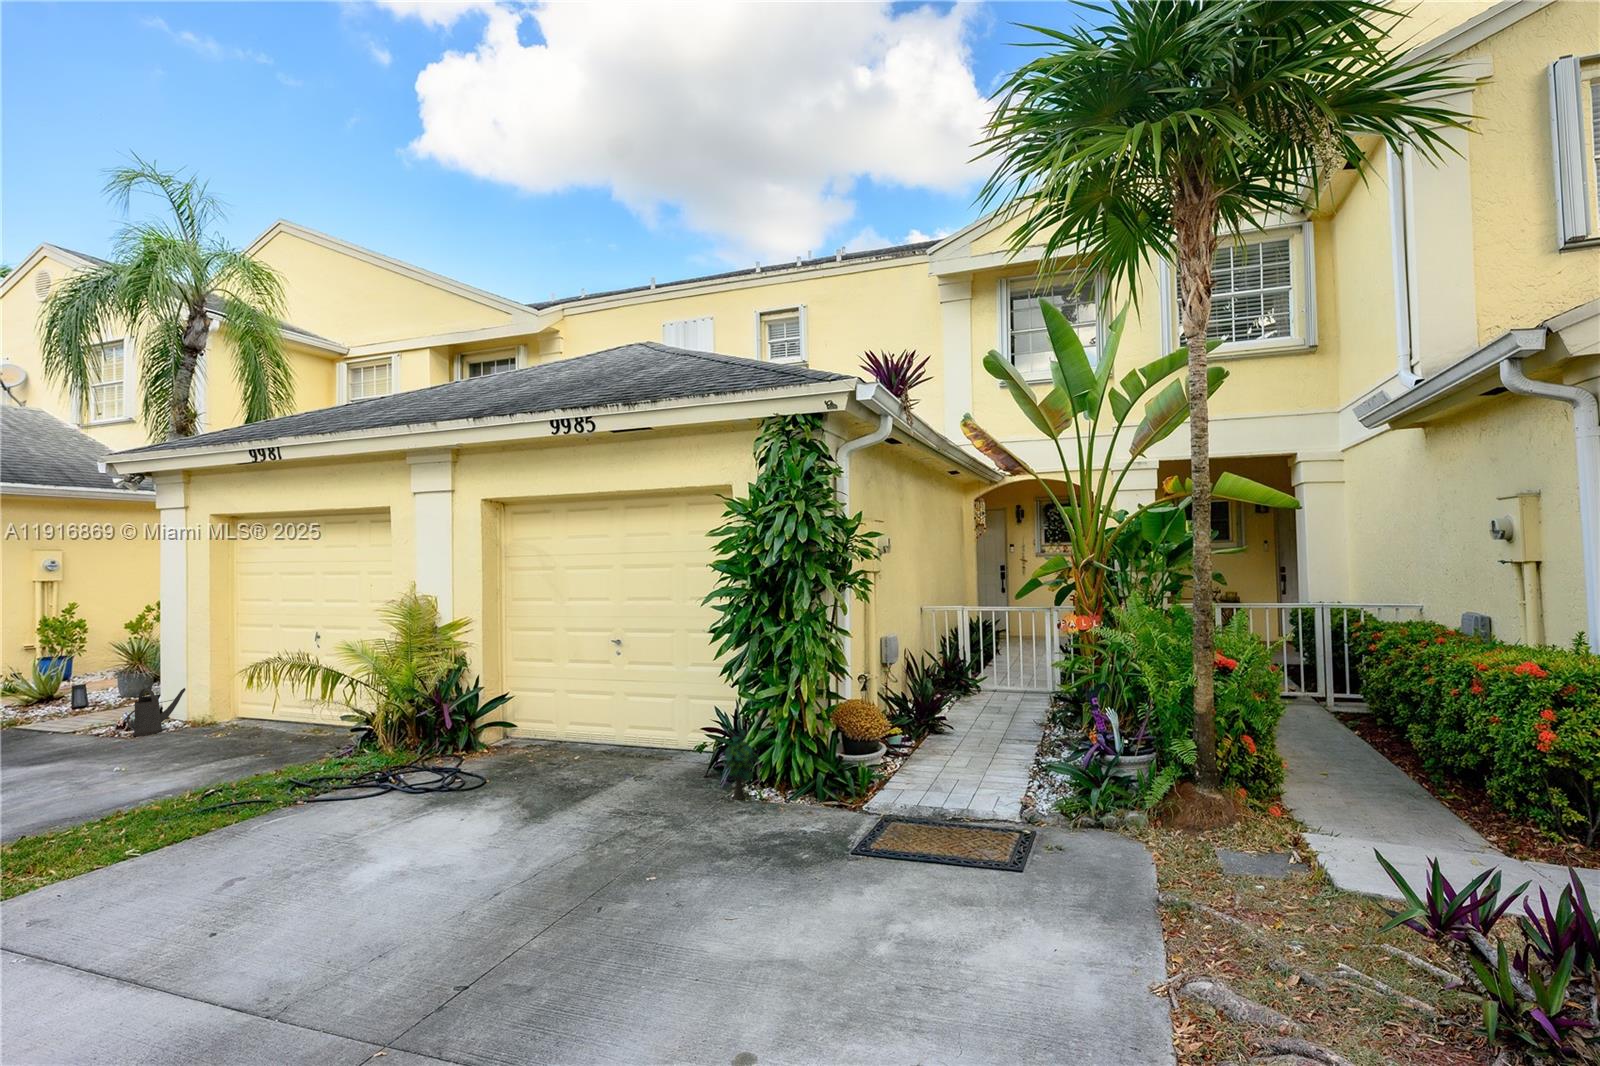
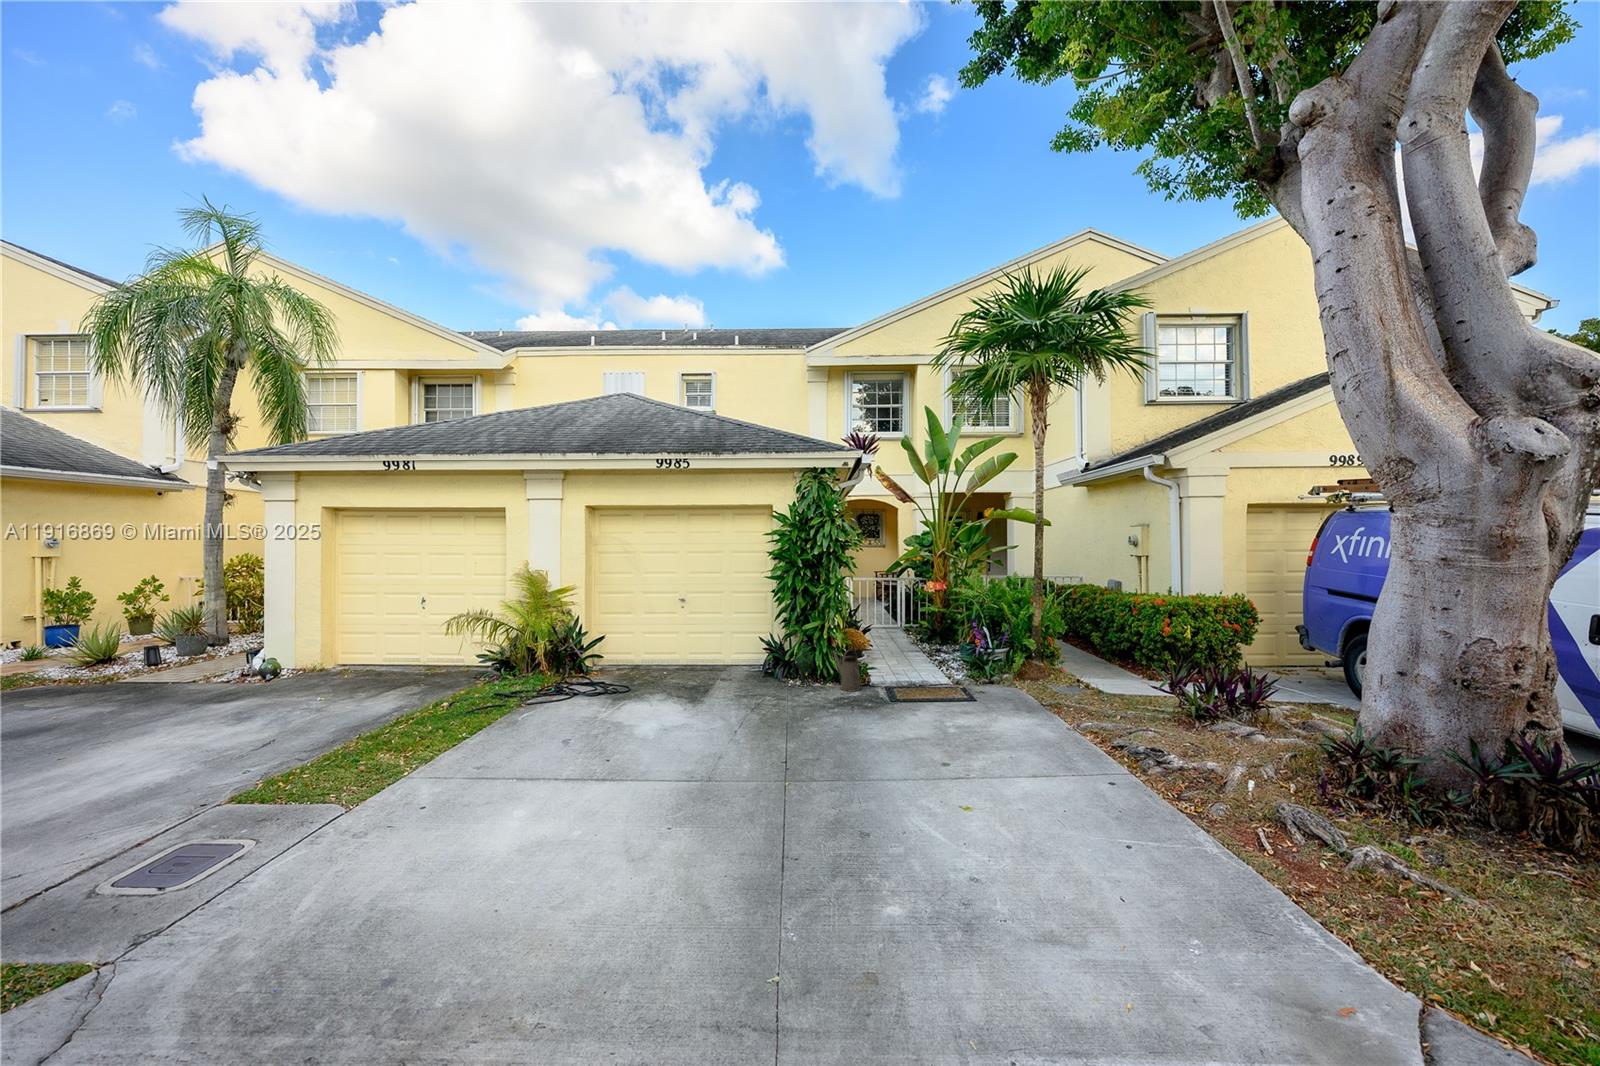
watering can: present [126,688,186,736] -> present [833,651,860,691]

